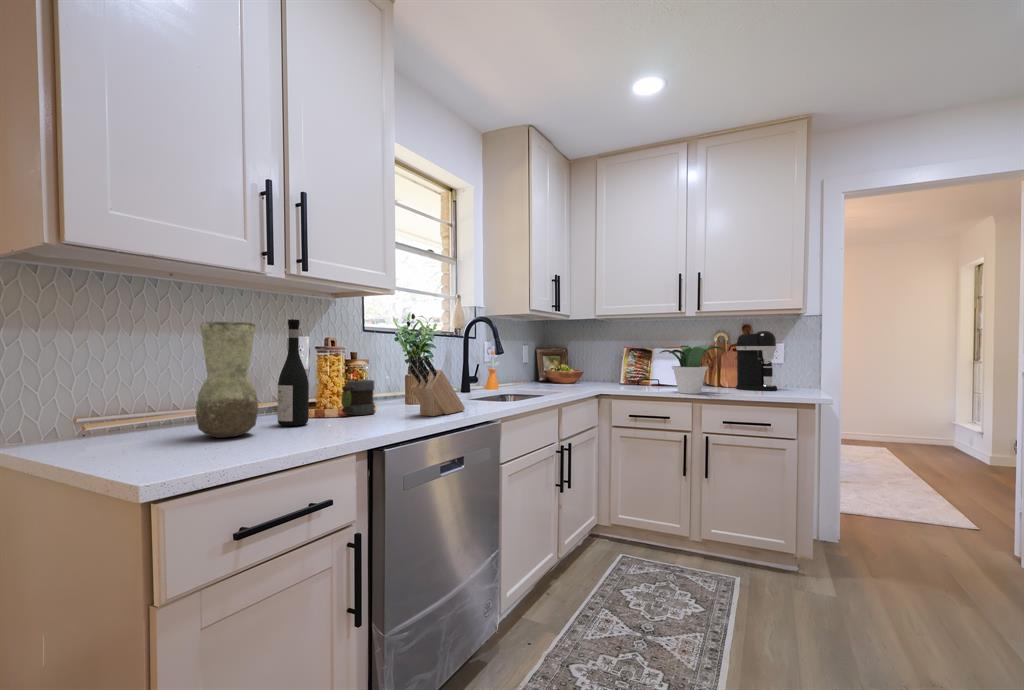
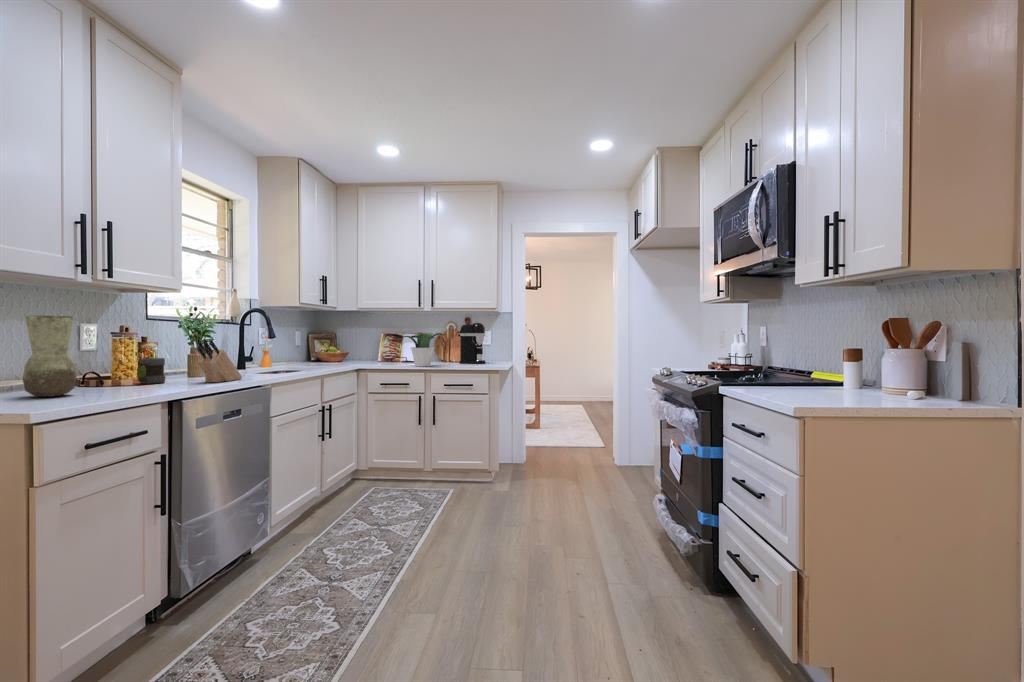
wine bottle: present [278,319,309,426] -> none [86,313,113,390]

